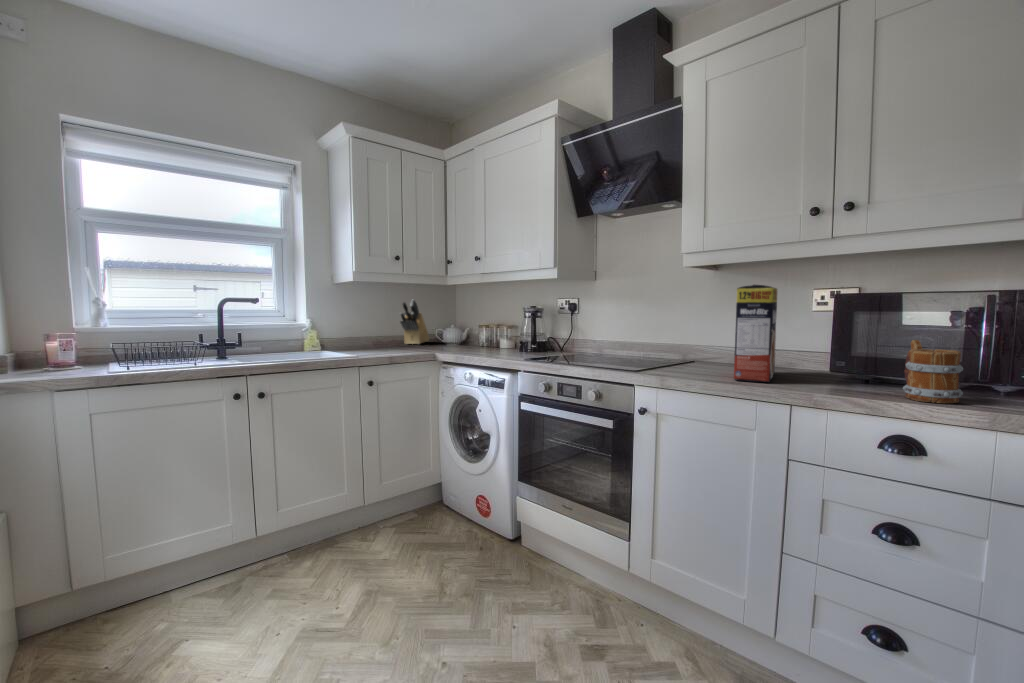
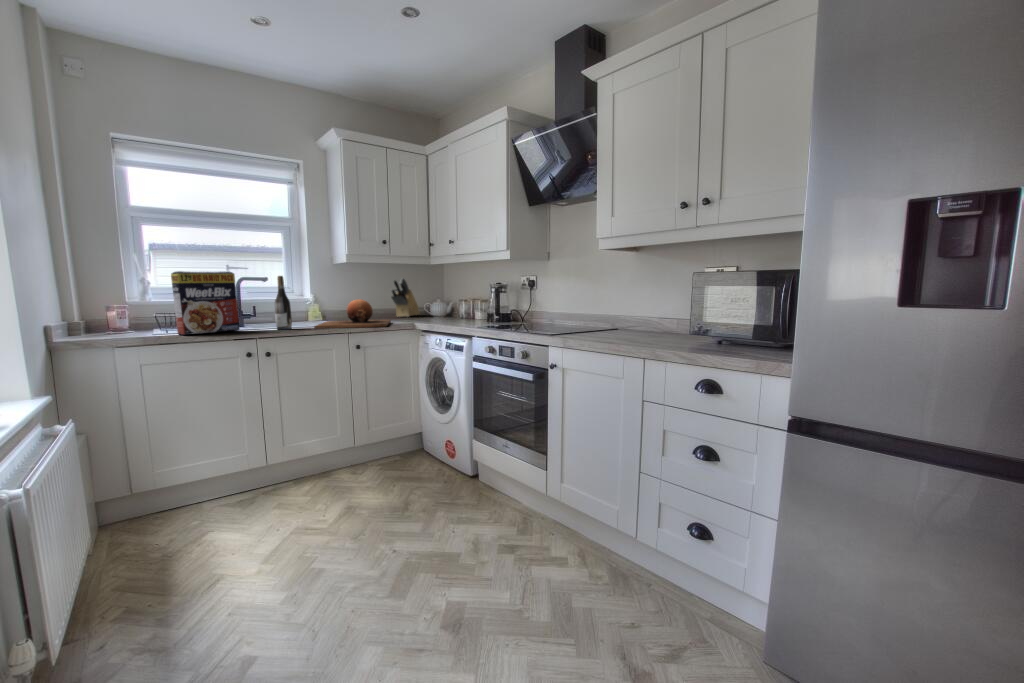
cereal box: present [734,285,777,382] -> present [171,271,240,335]
wine bottle: none [272,296,293,364] -> present [275,276,292,330]
chopping board: none [321,325,409,362] -> present [314,299,391,329]
mug: present [903,340,963,403] -> none [720,307,755,354]

